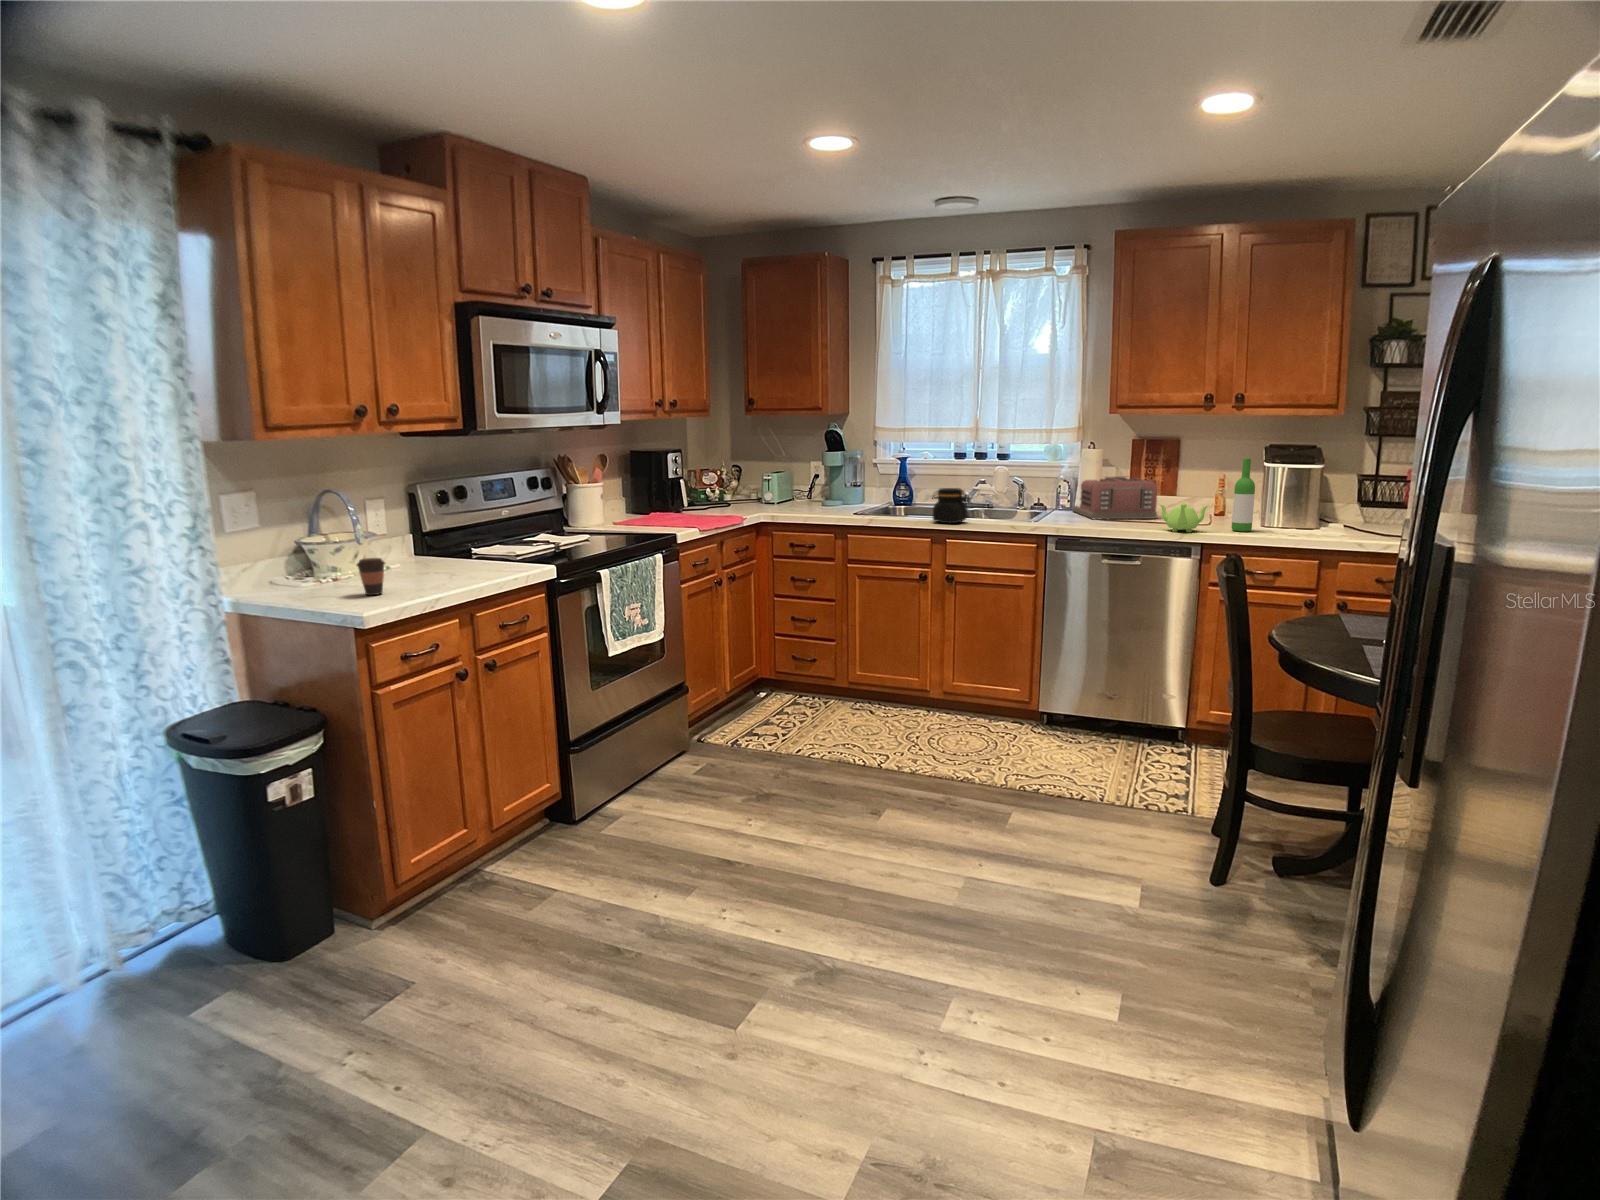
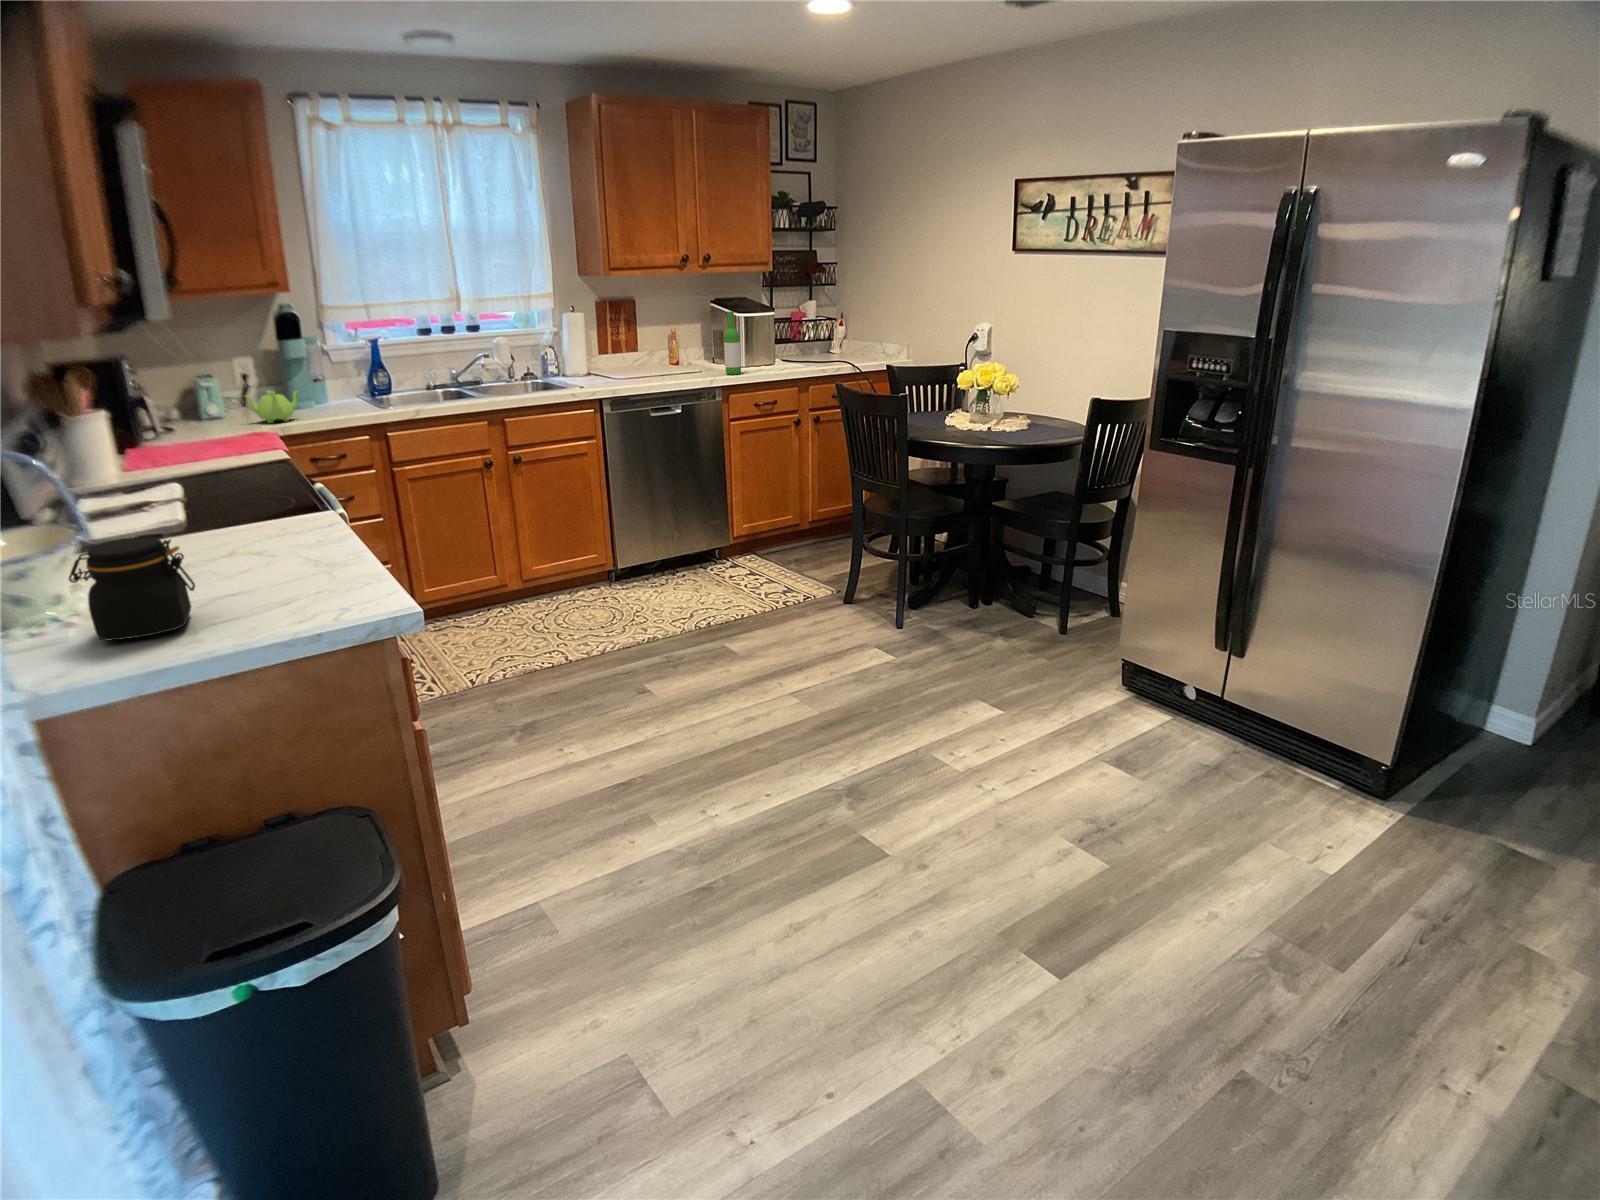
toaster: present [1073,477,1157,520] -> none [556,338,644,381]
jar: present [932,488,968,523] -> present [69,536,195,640]
teapot: present [1159,503,1208,532] -> present [245,390,298,423]
coffee cup: present [357,558,385,595] -> none [246,546,295,607]

